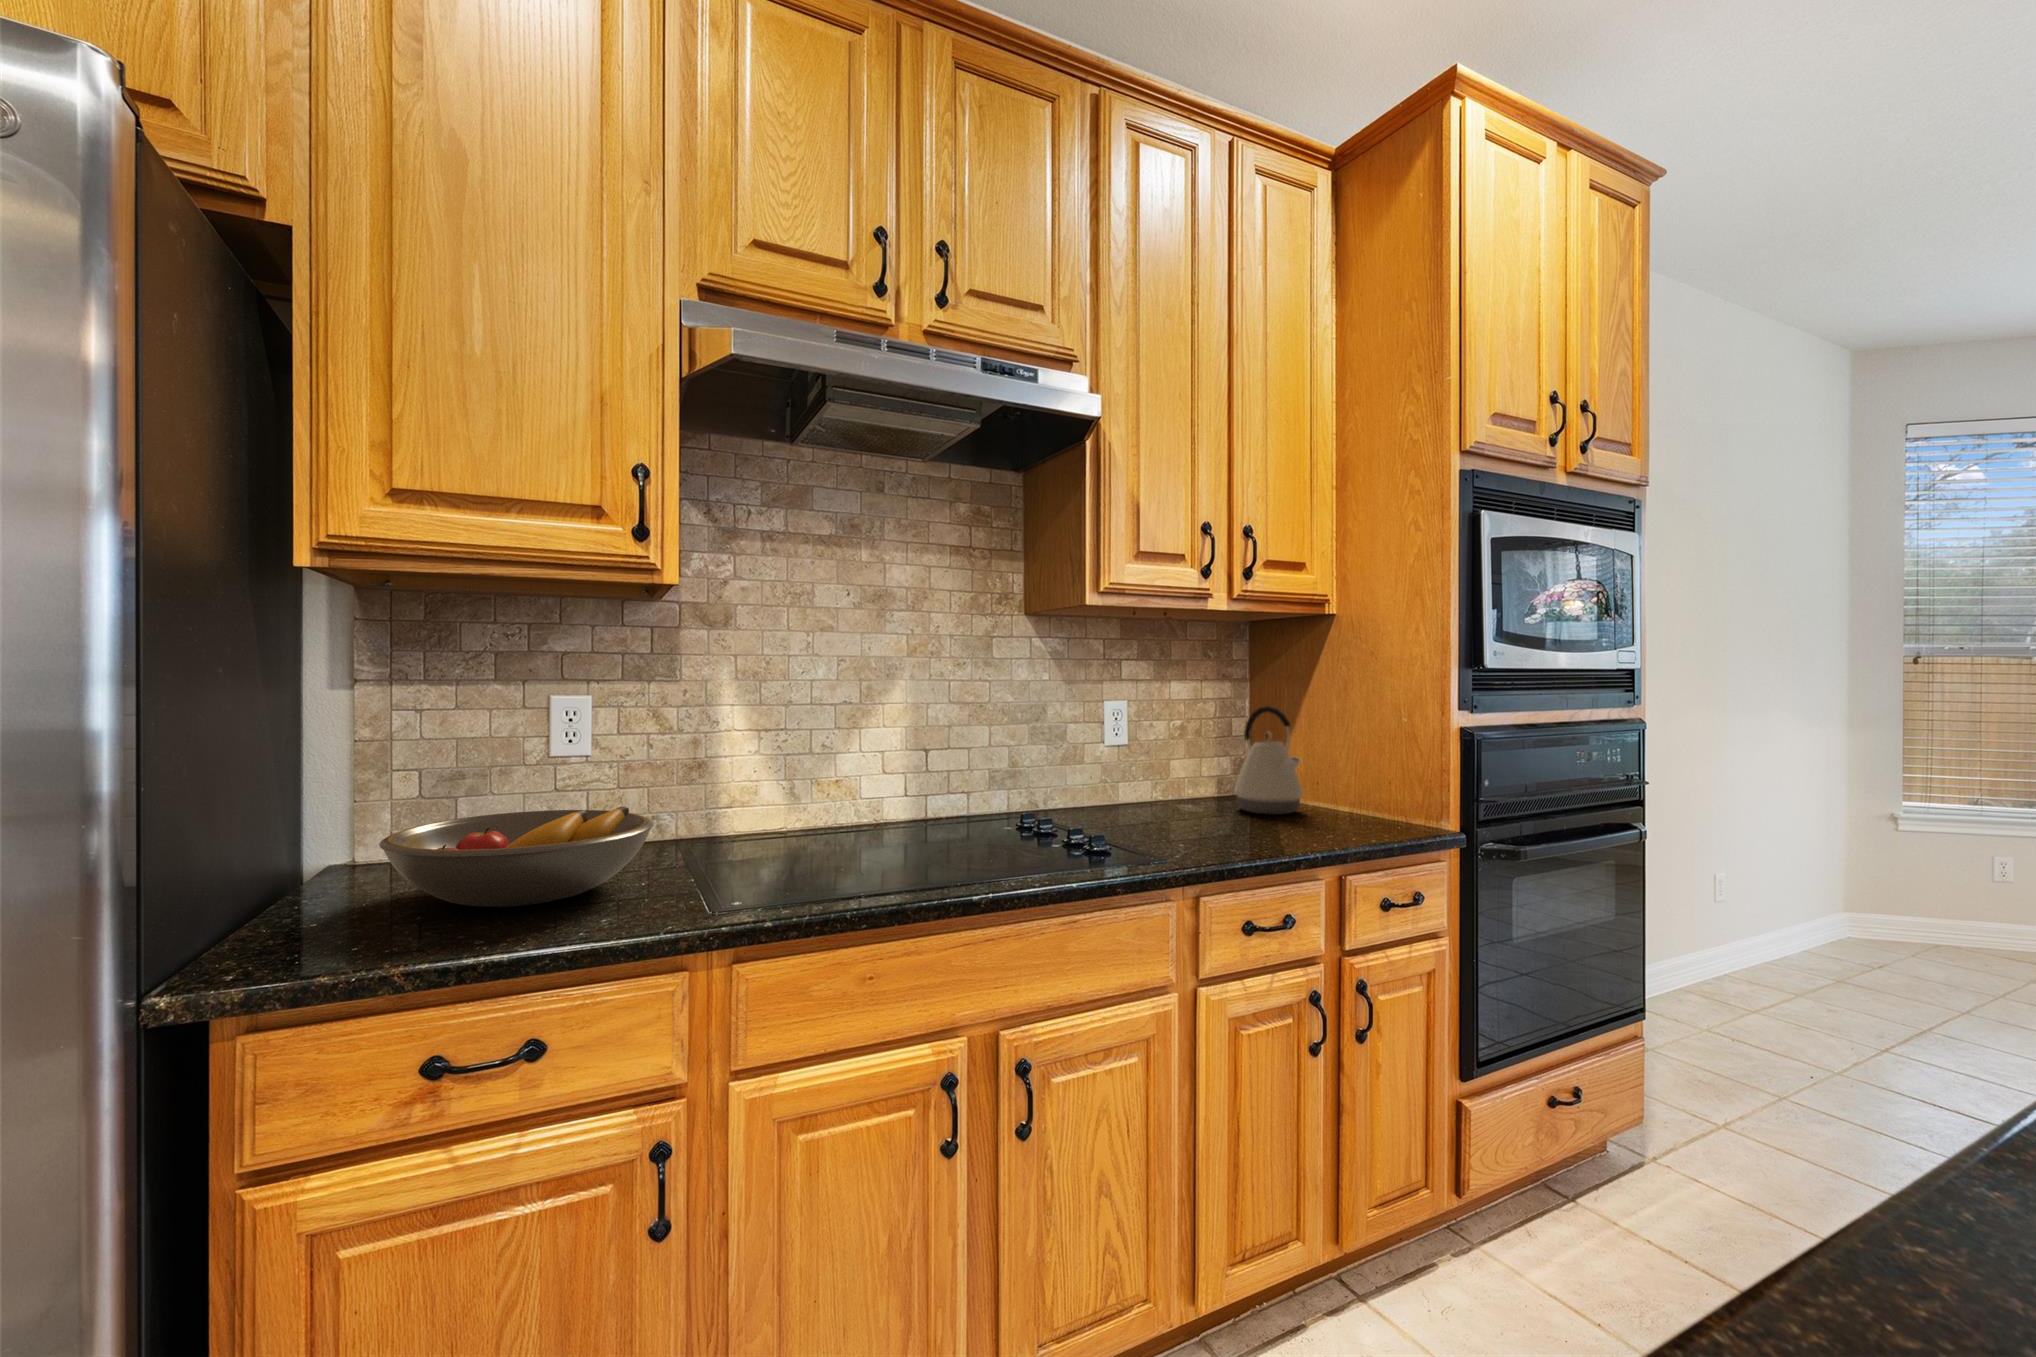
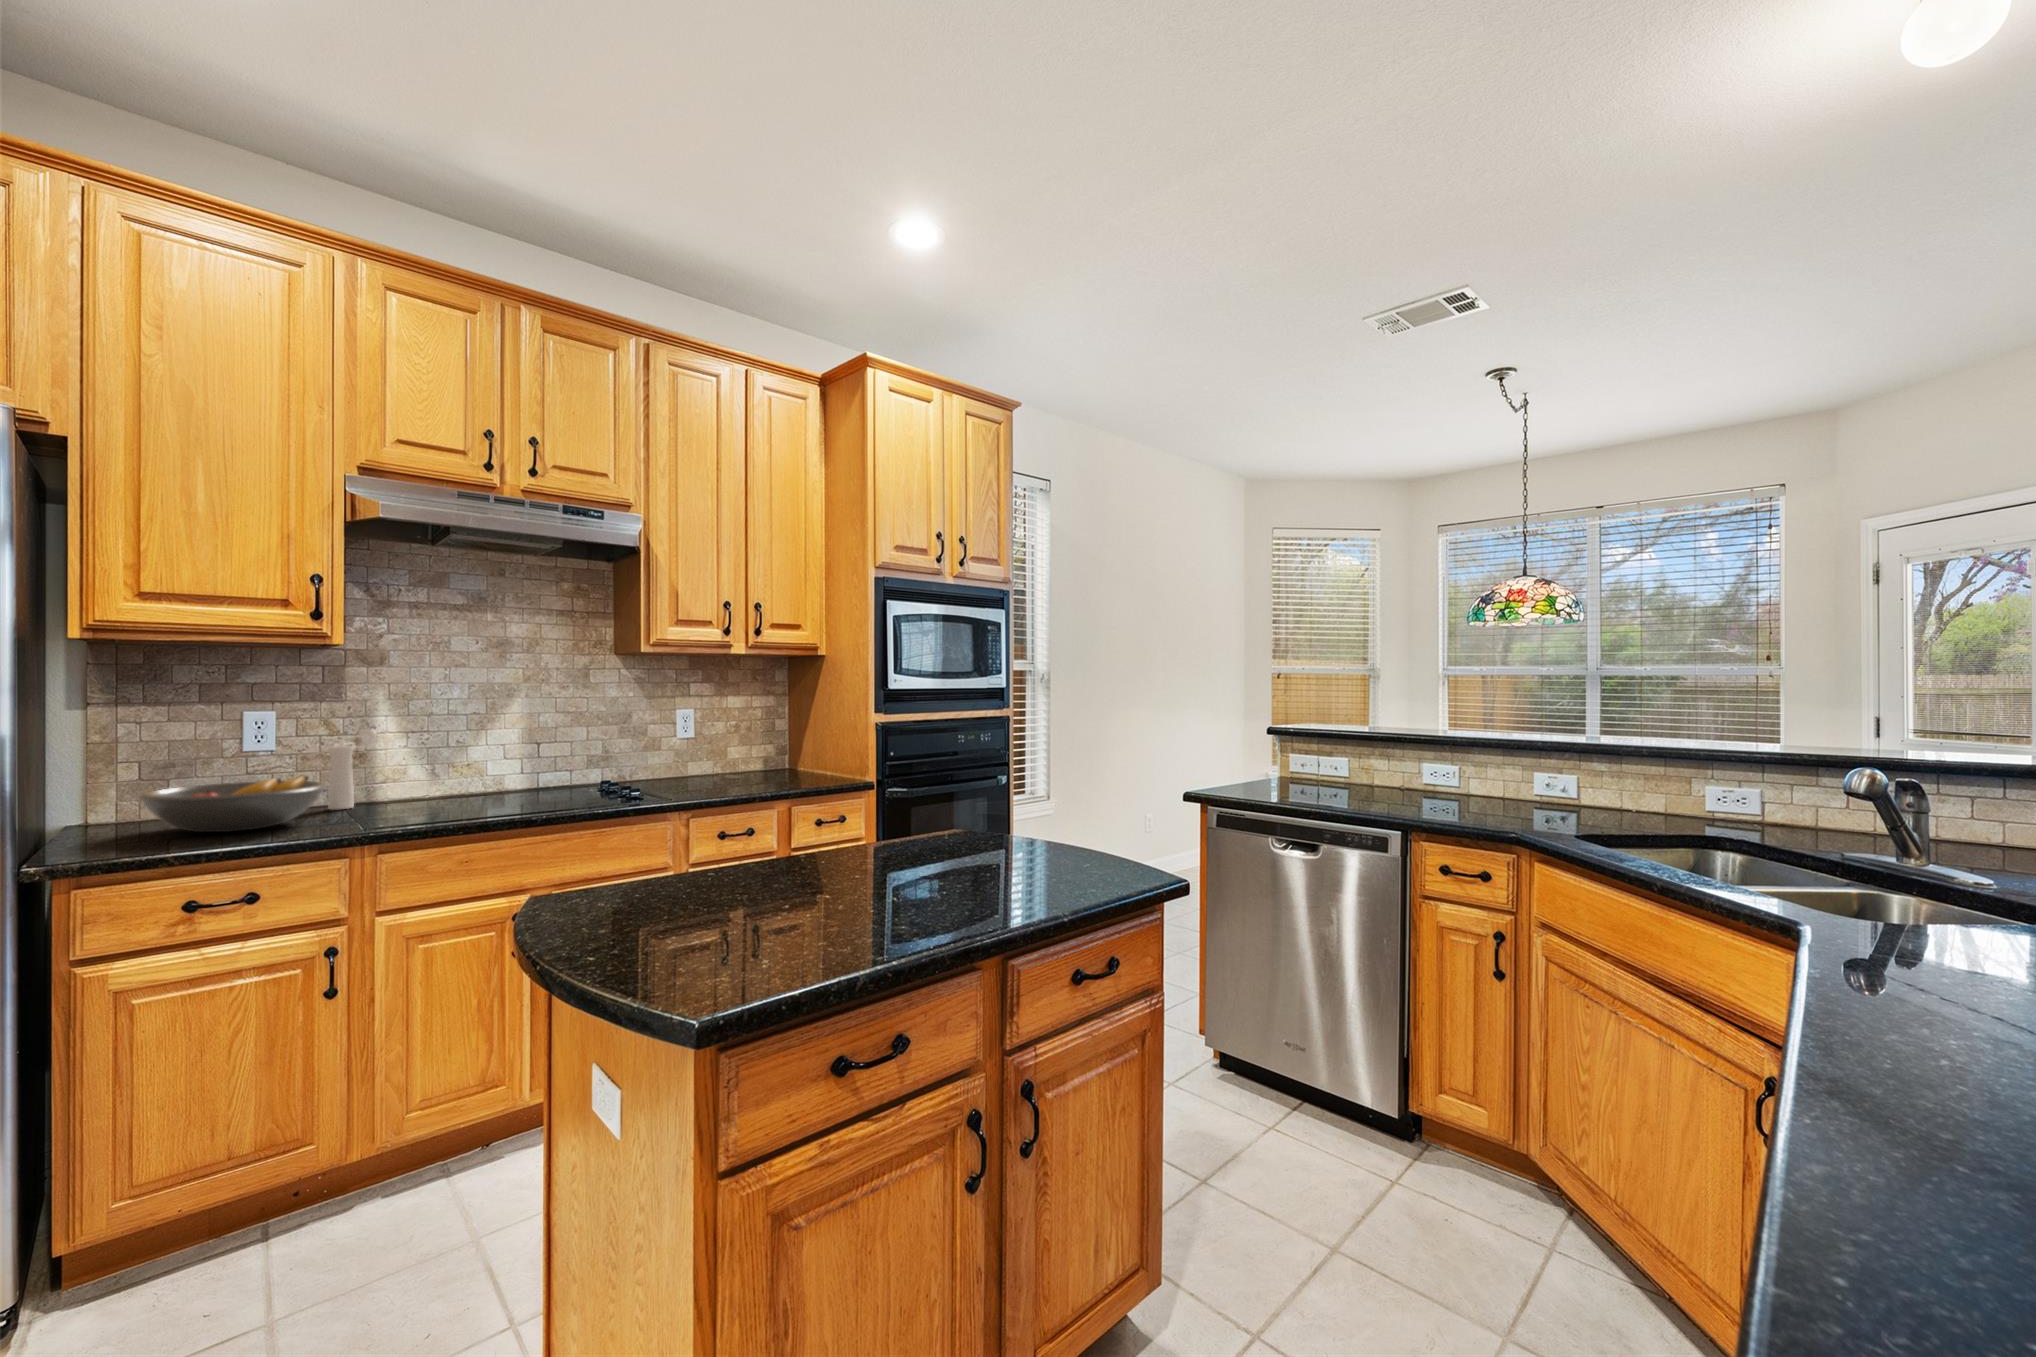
kettle: present [1234,706,1303,814] -> none [757,712,800,779]
pepper mill: none [657,725,722,854] -> present [328,729,377,810]

